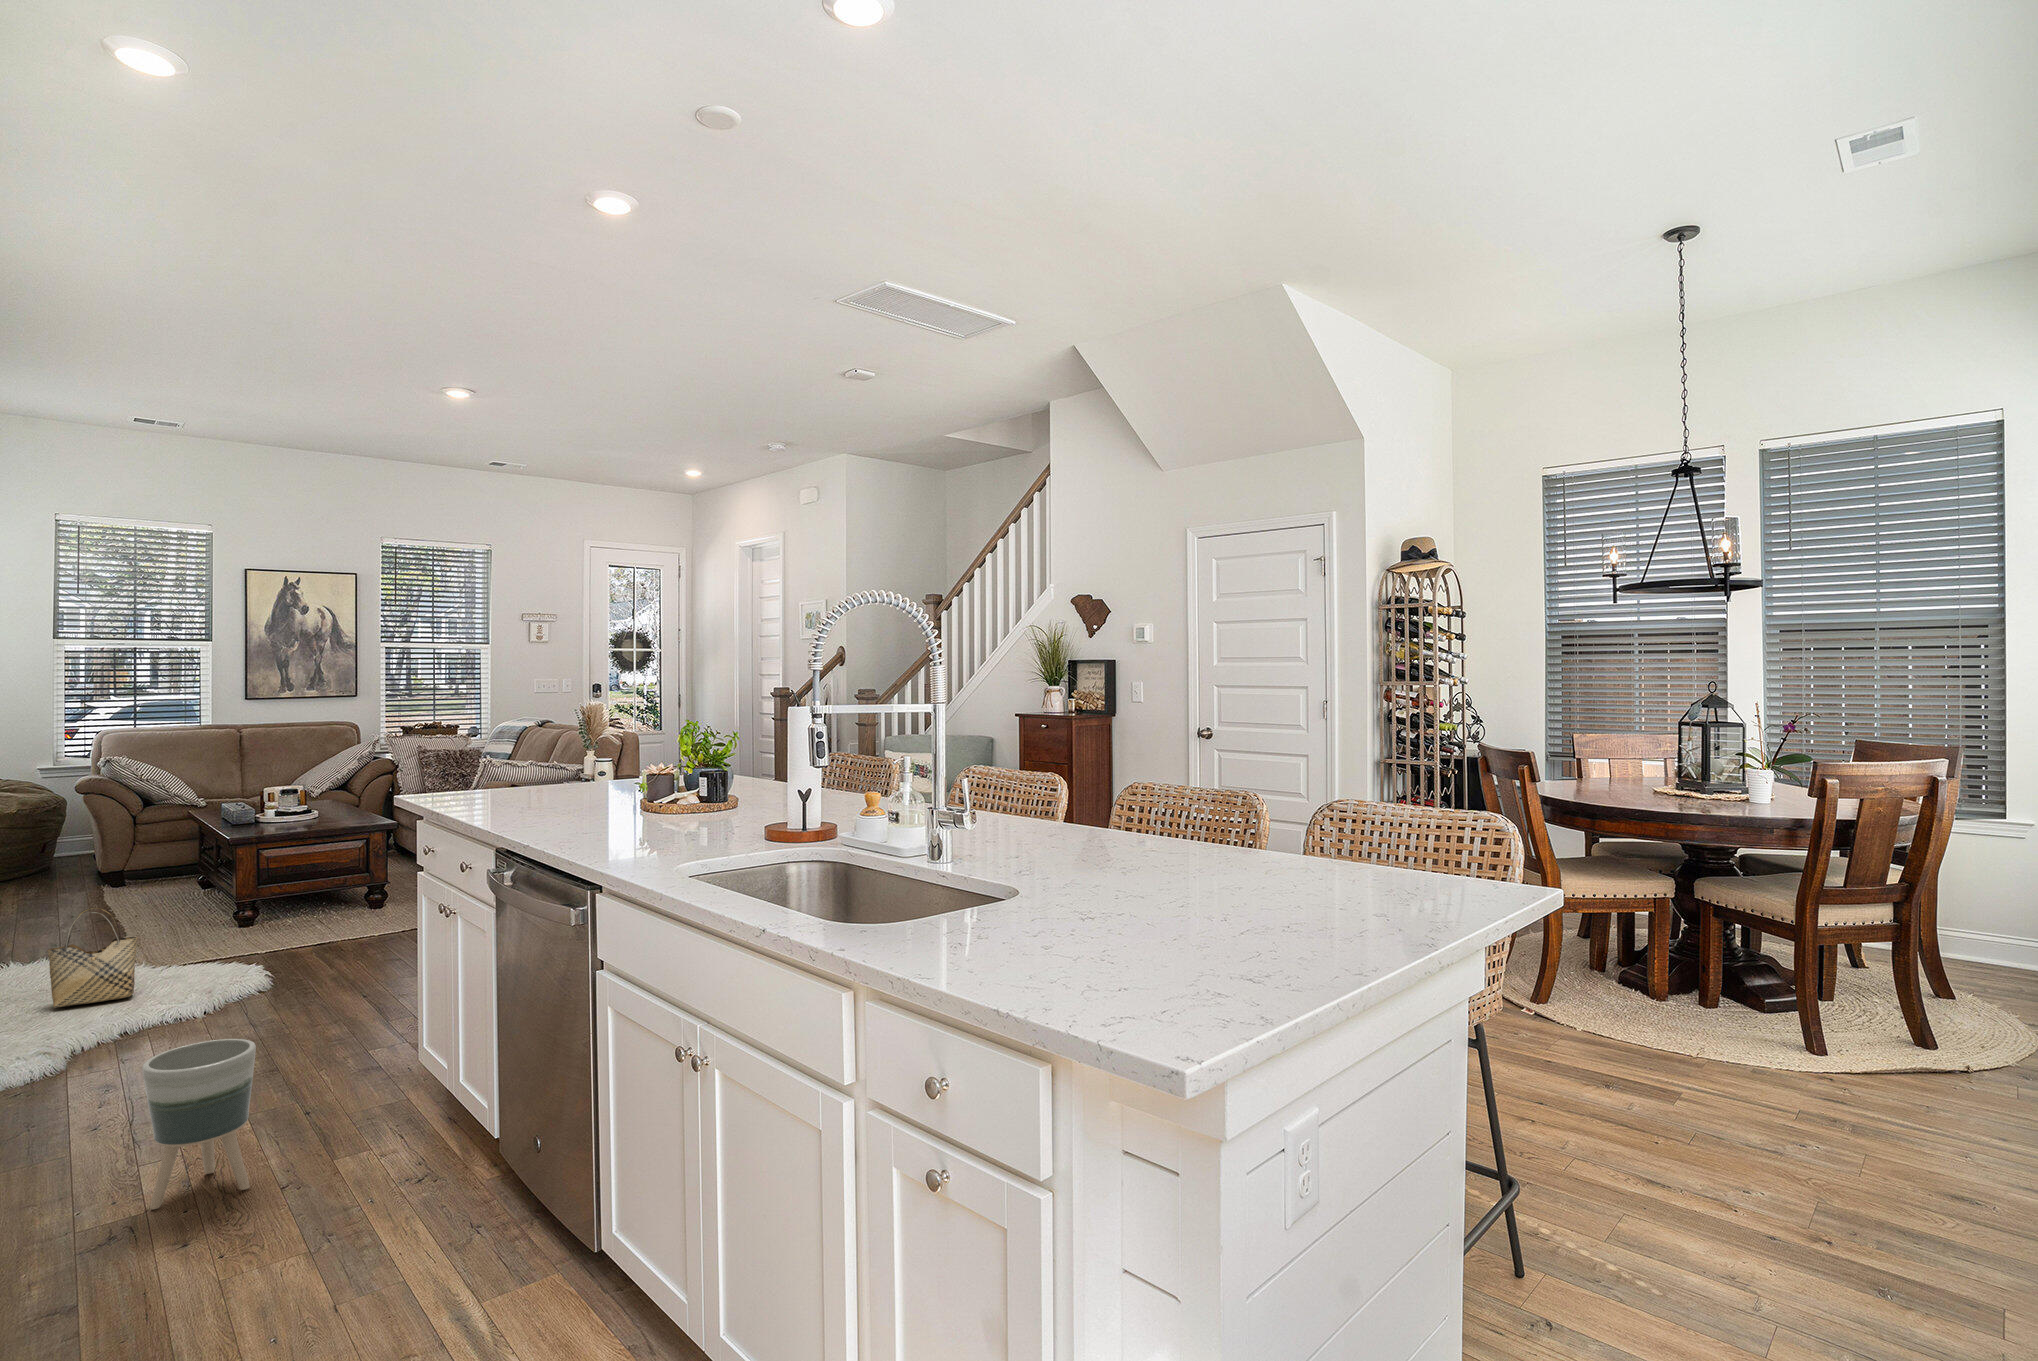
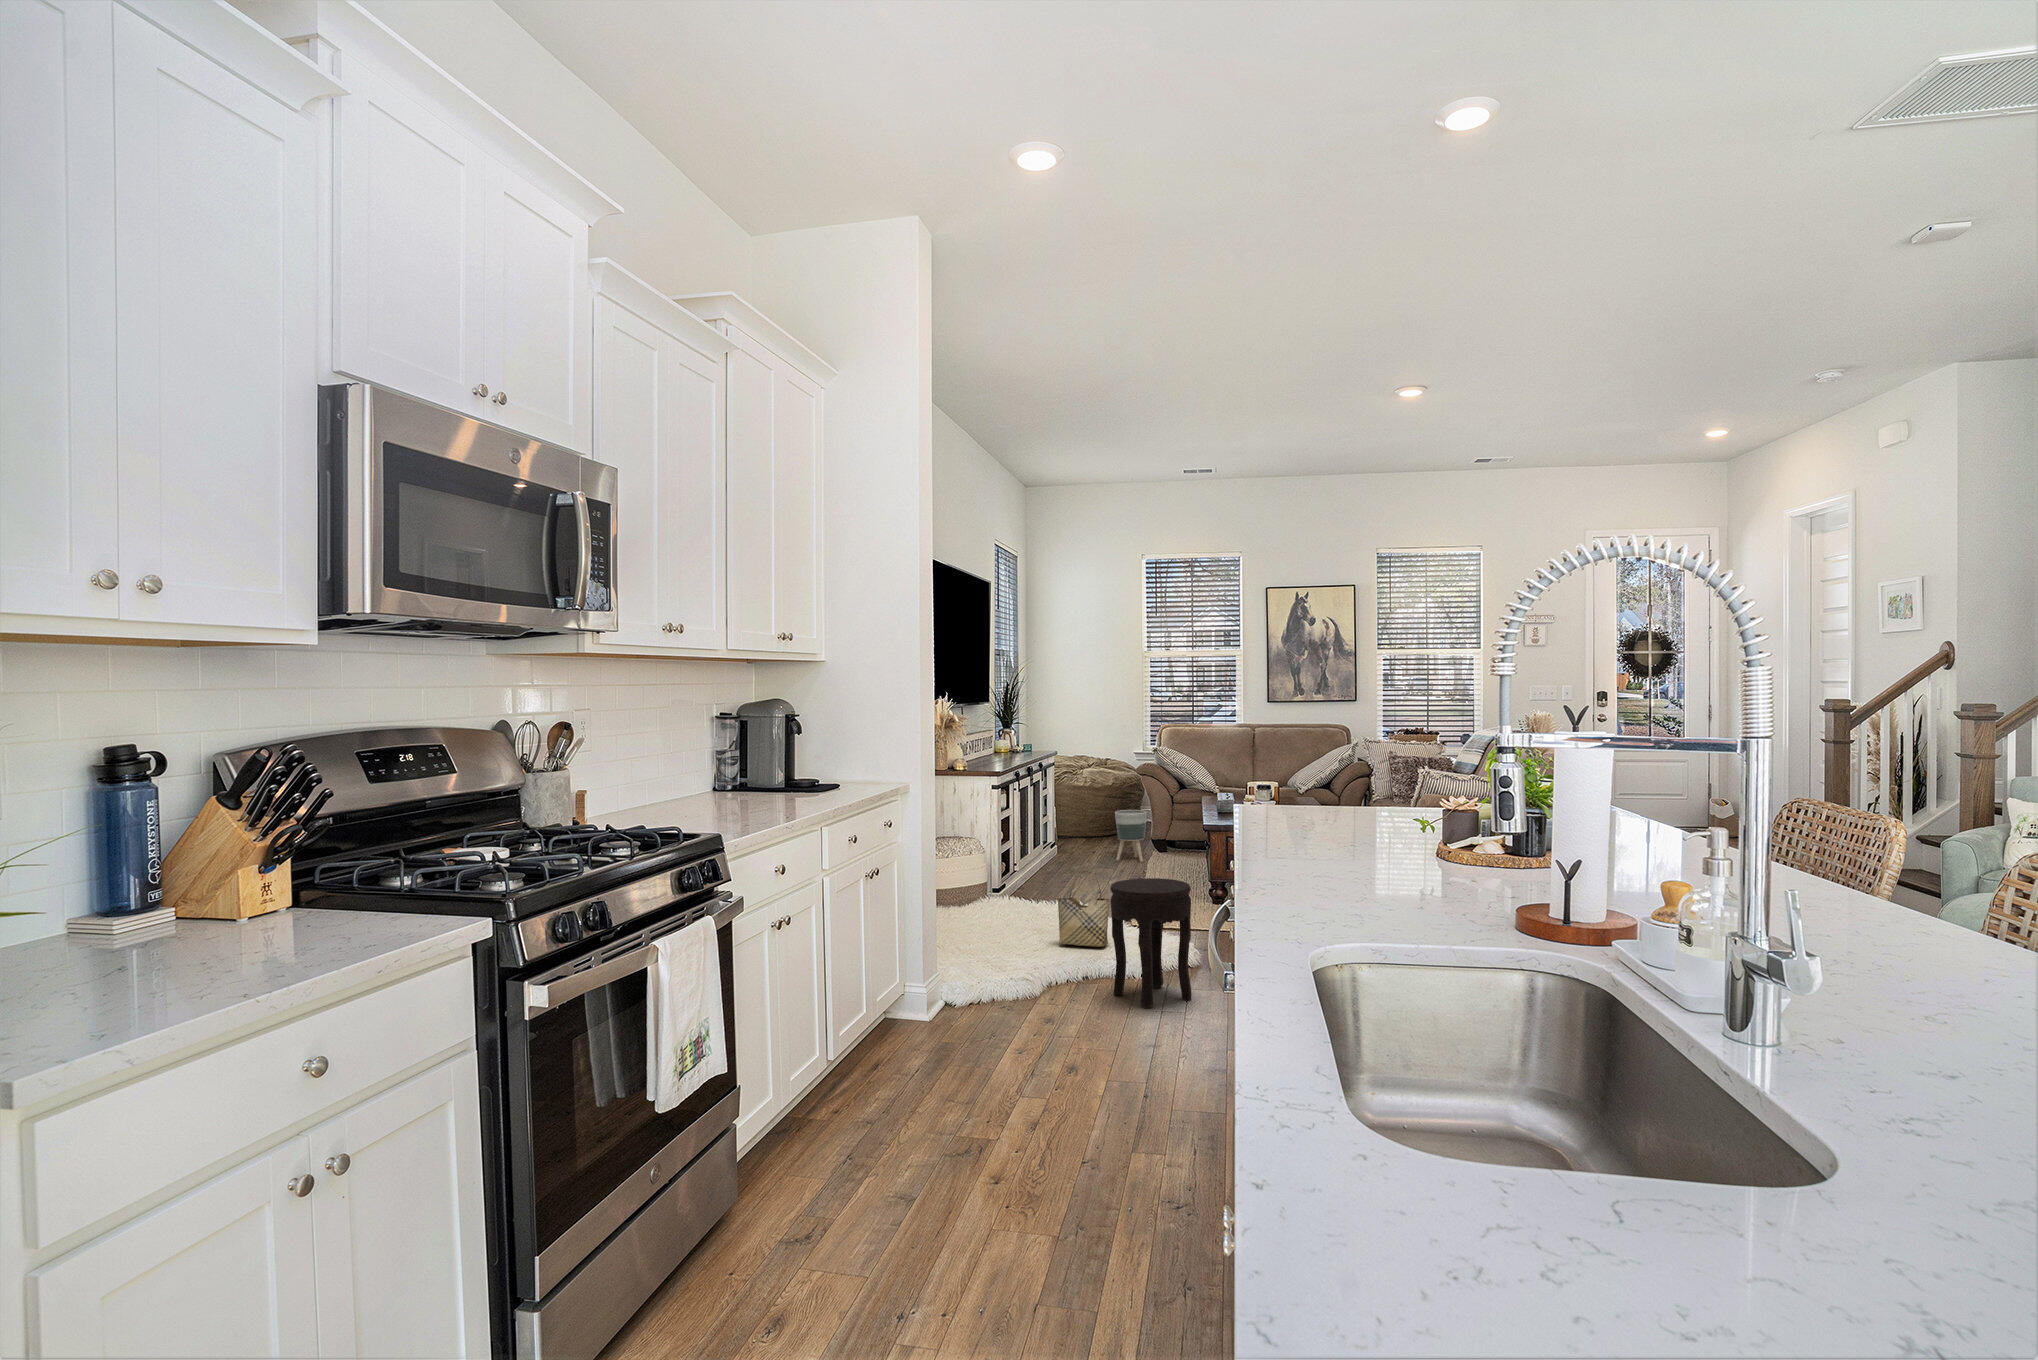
side table: none [191,891,308,1043] -> present [1110,878,1192,1008]
planter: present [142,1039,256,1210] -> present [1115,810,1147,862]

